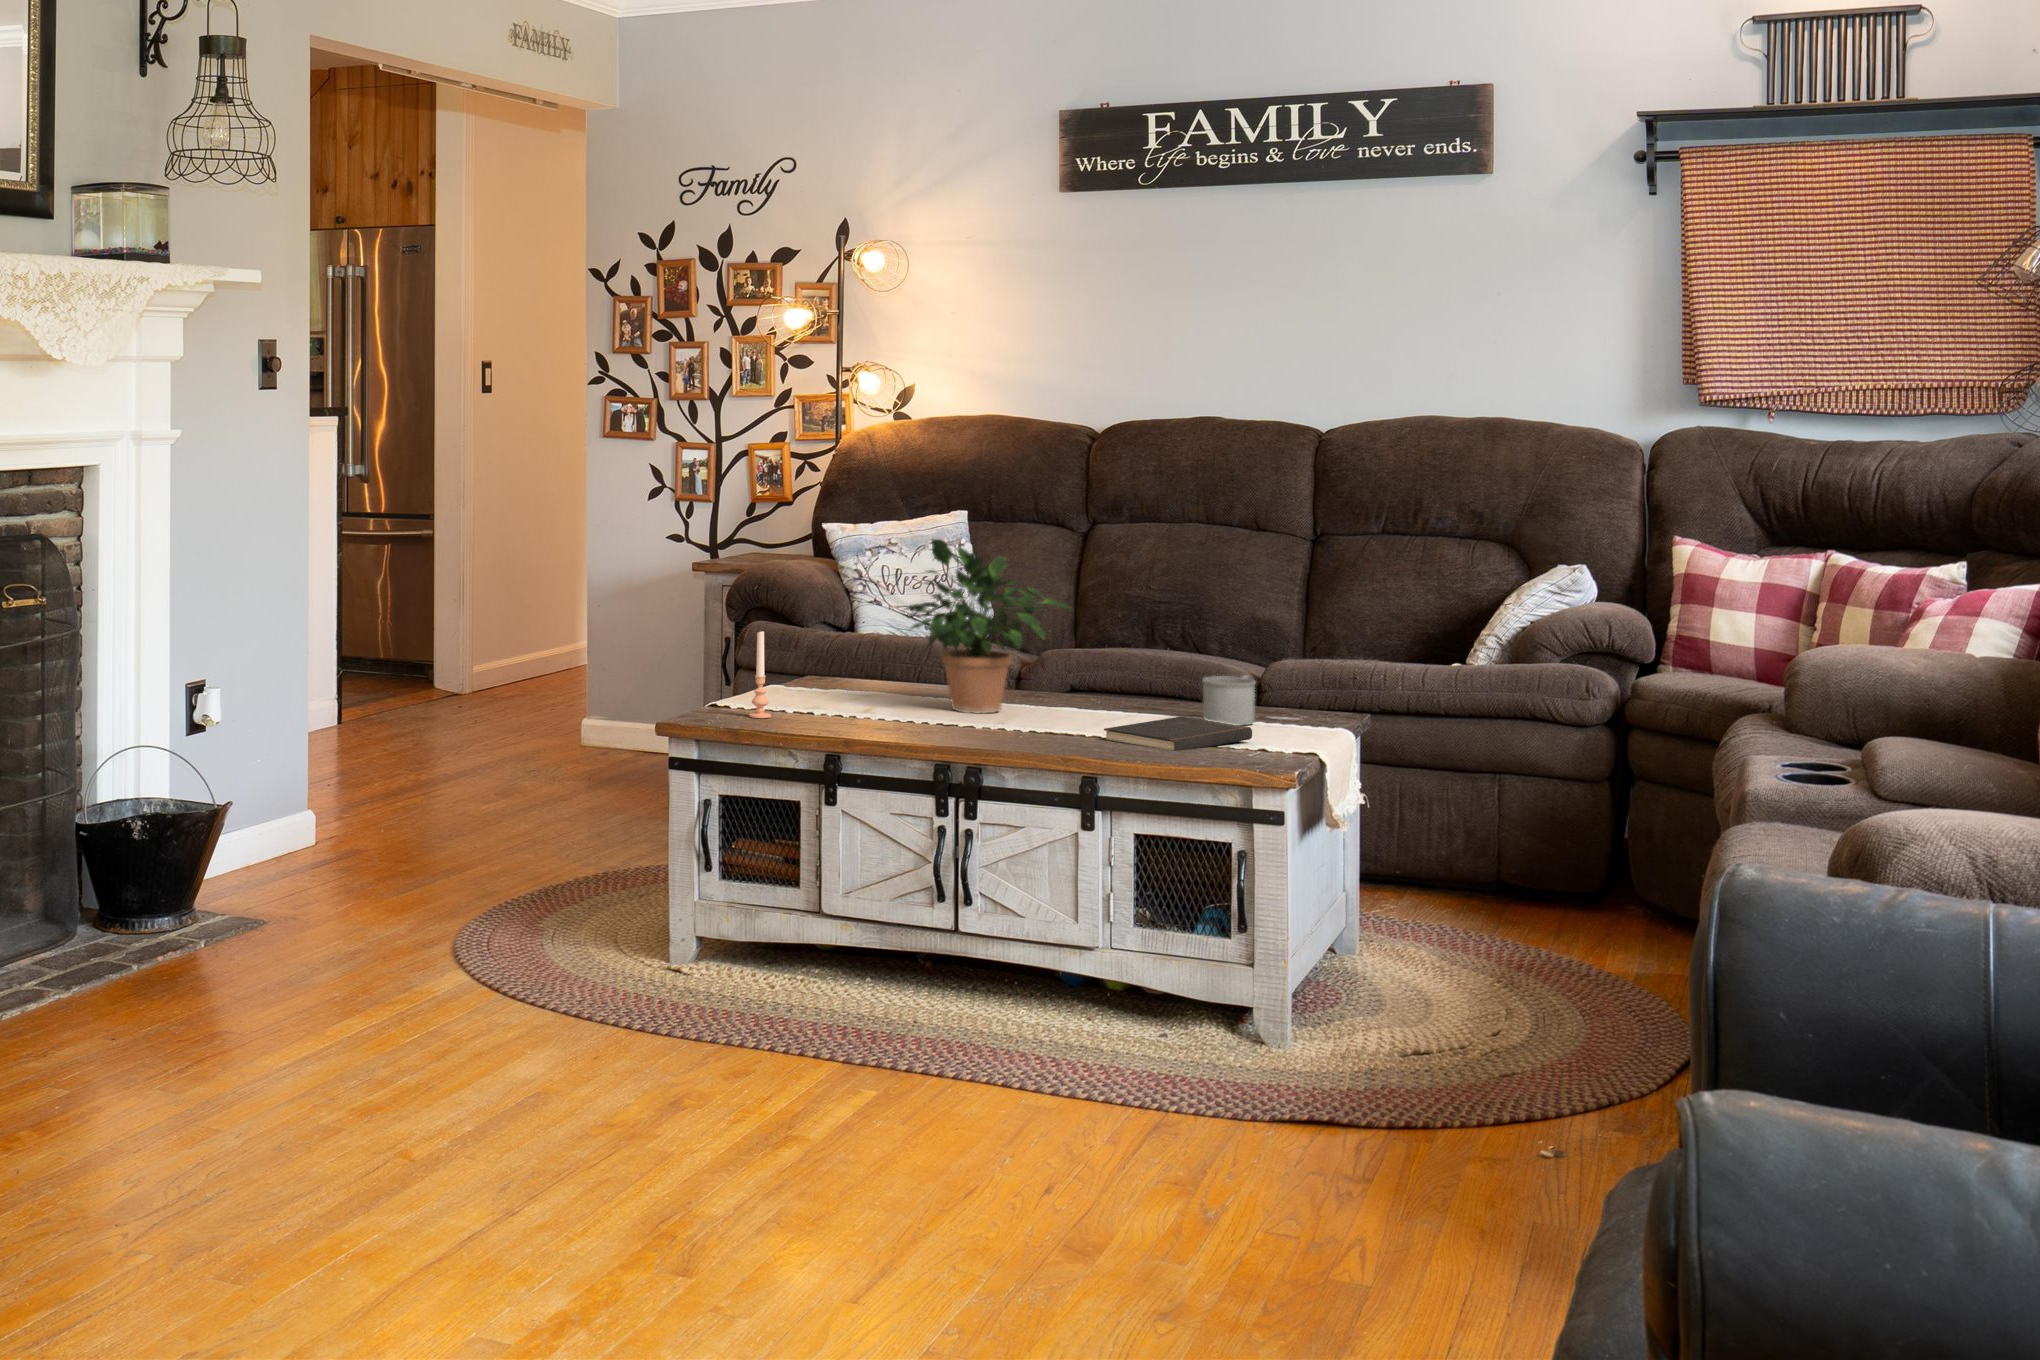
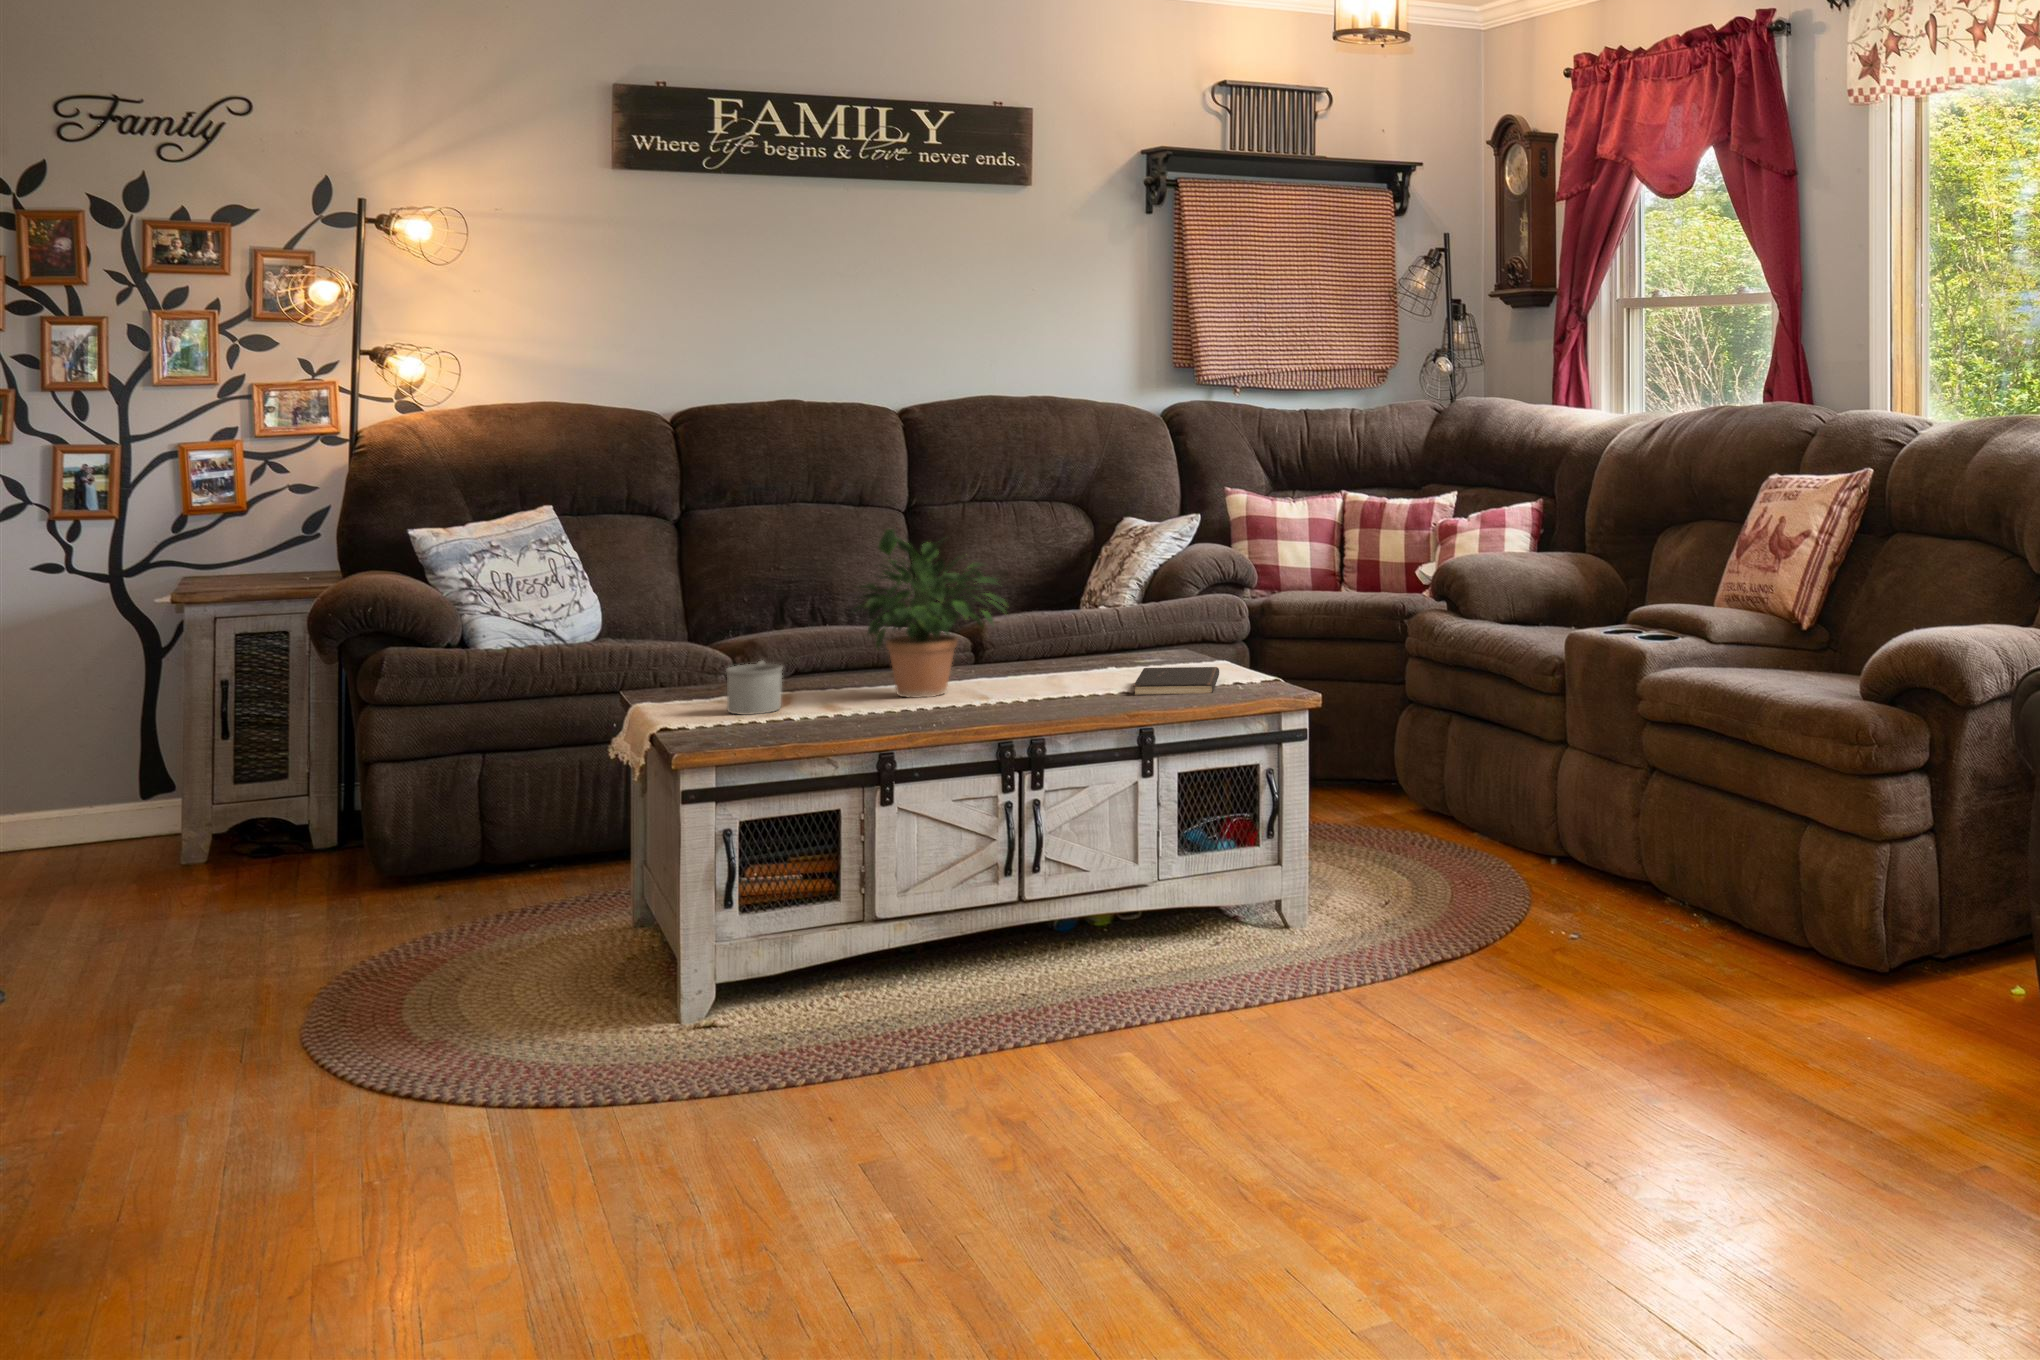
candle: present [749,631,771,718] -> none [793,637,818,731]
mug: present [1203,675,1256,725] -> present [726,661,782,715]

